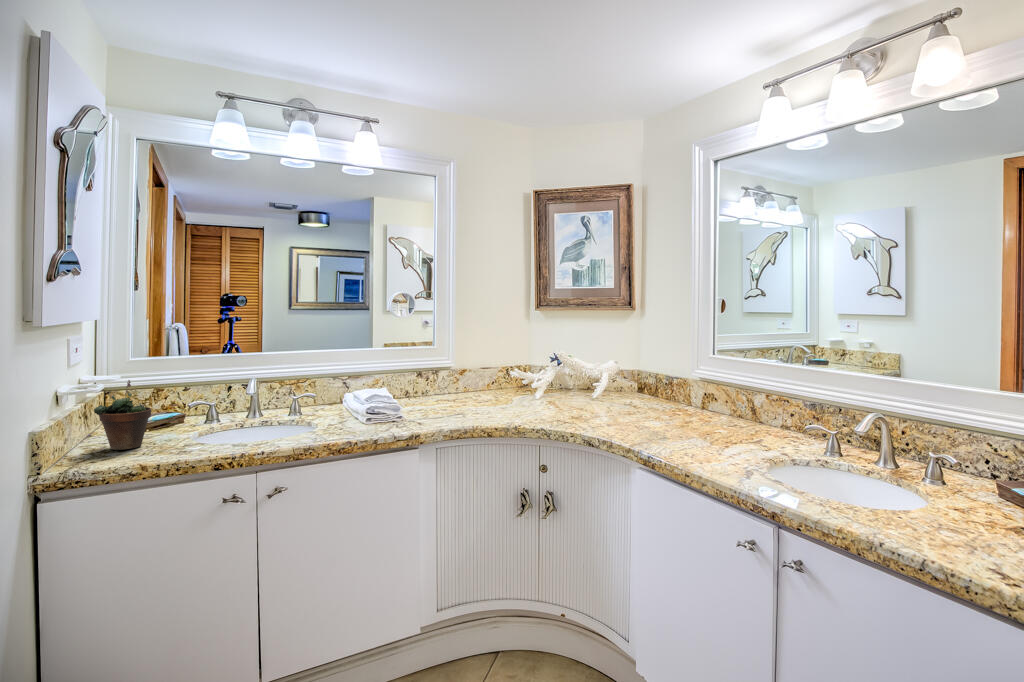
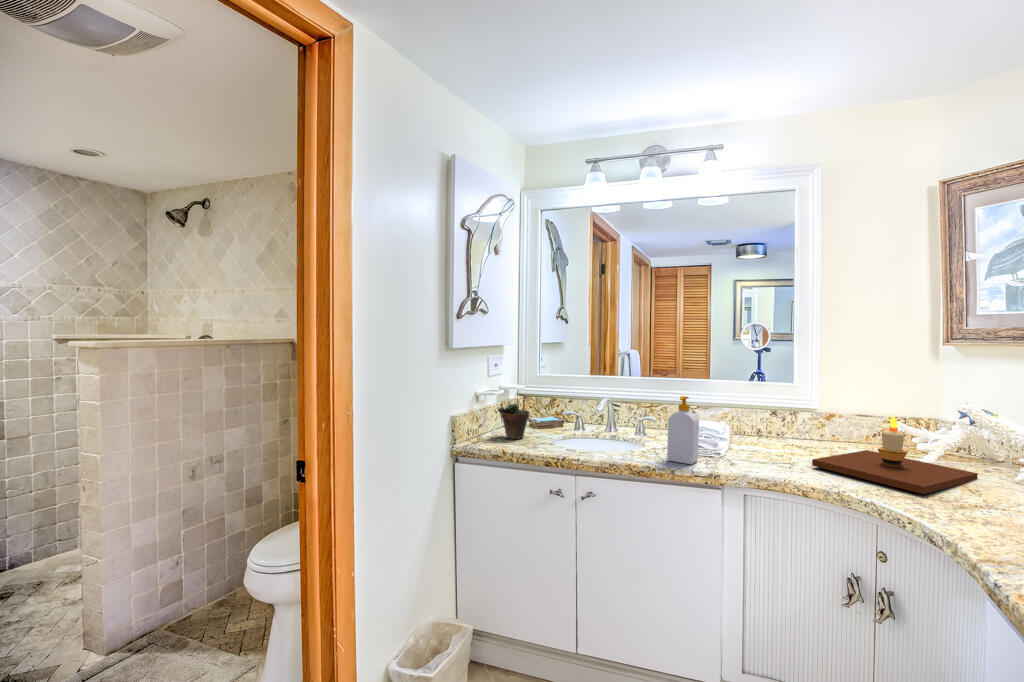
soap bottle: none [362,362,390,432] -> present [667,396,699,464]
candle: none [477,364,565,416] -> present [812,417,978,494]

